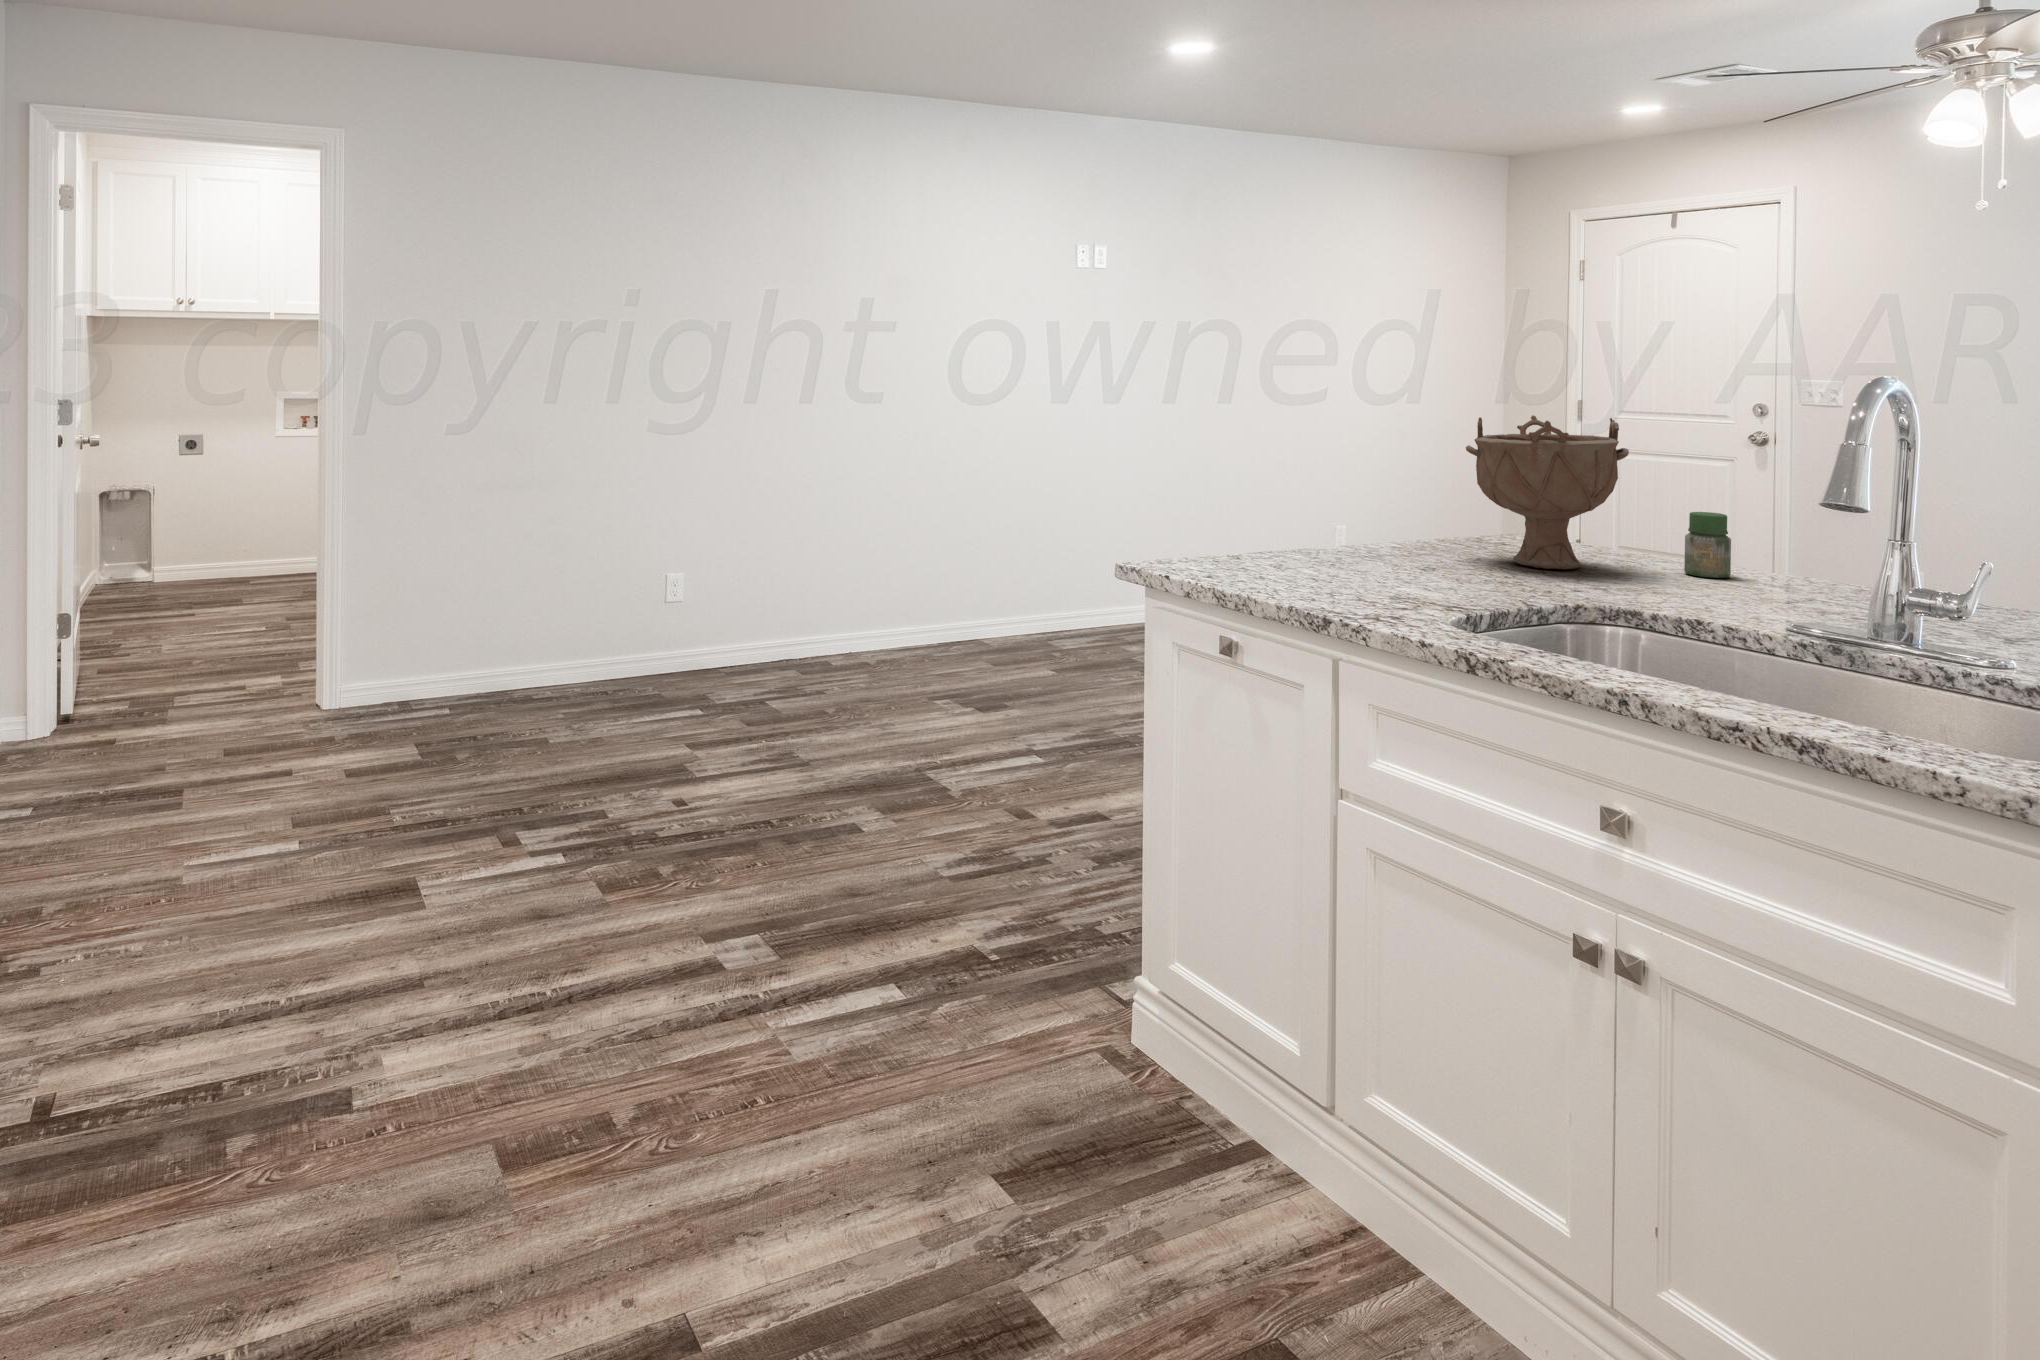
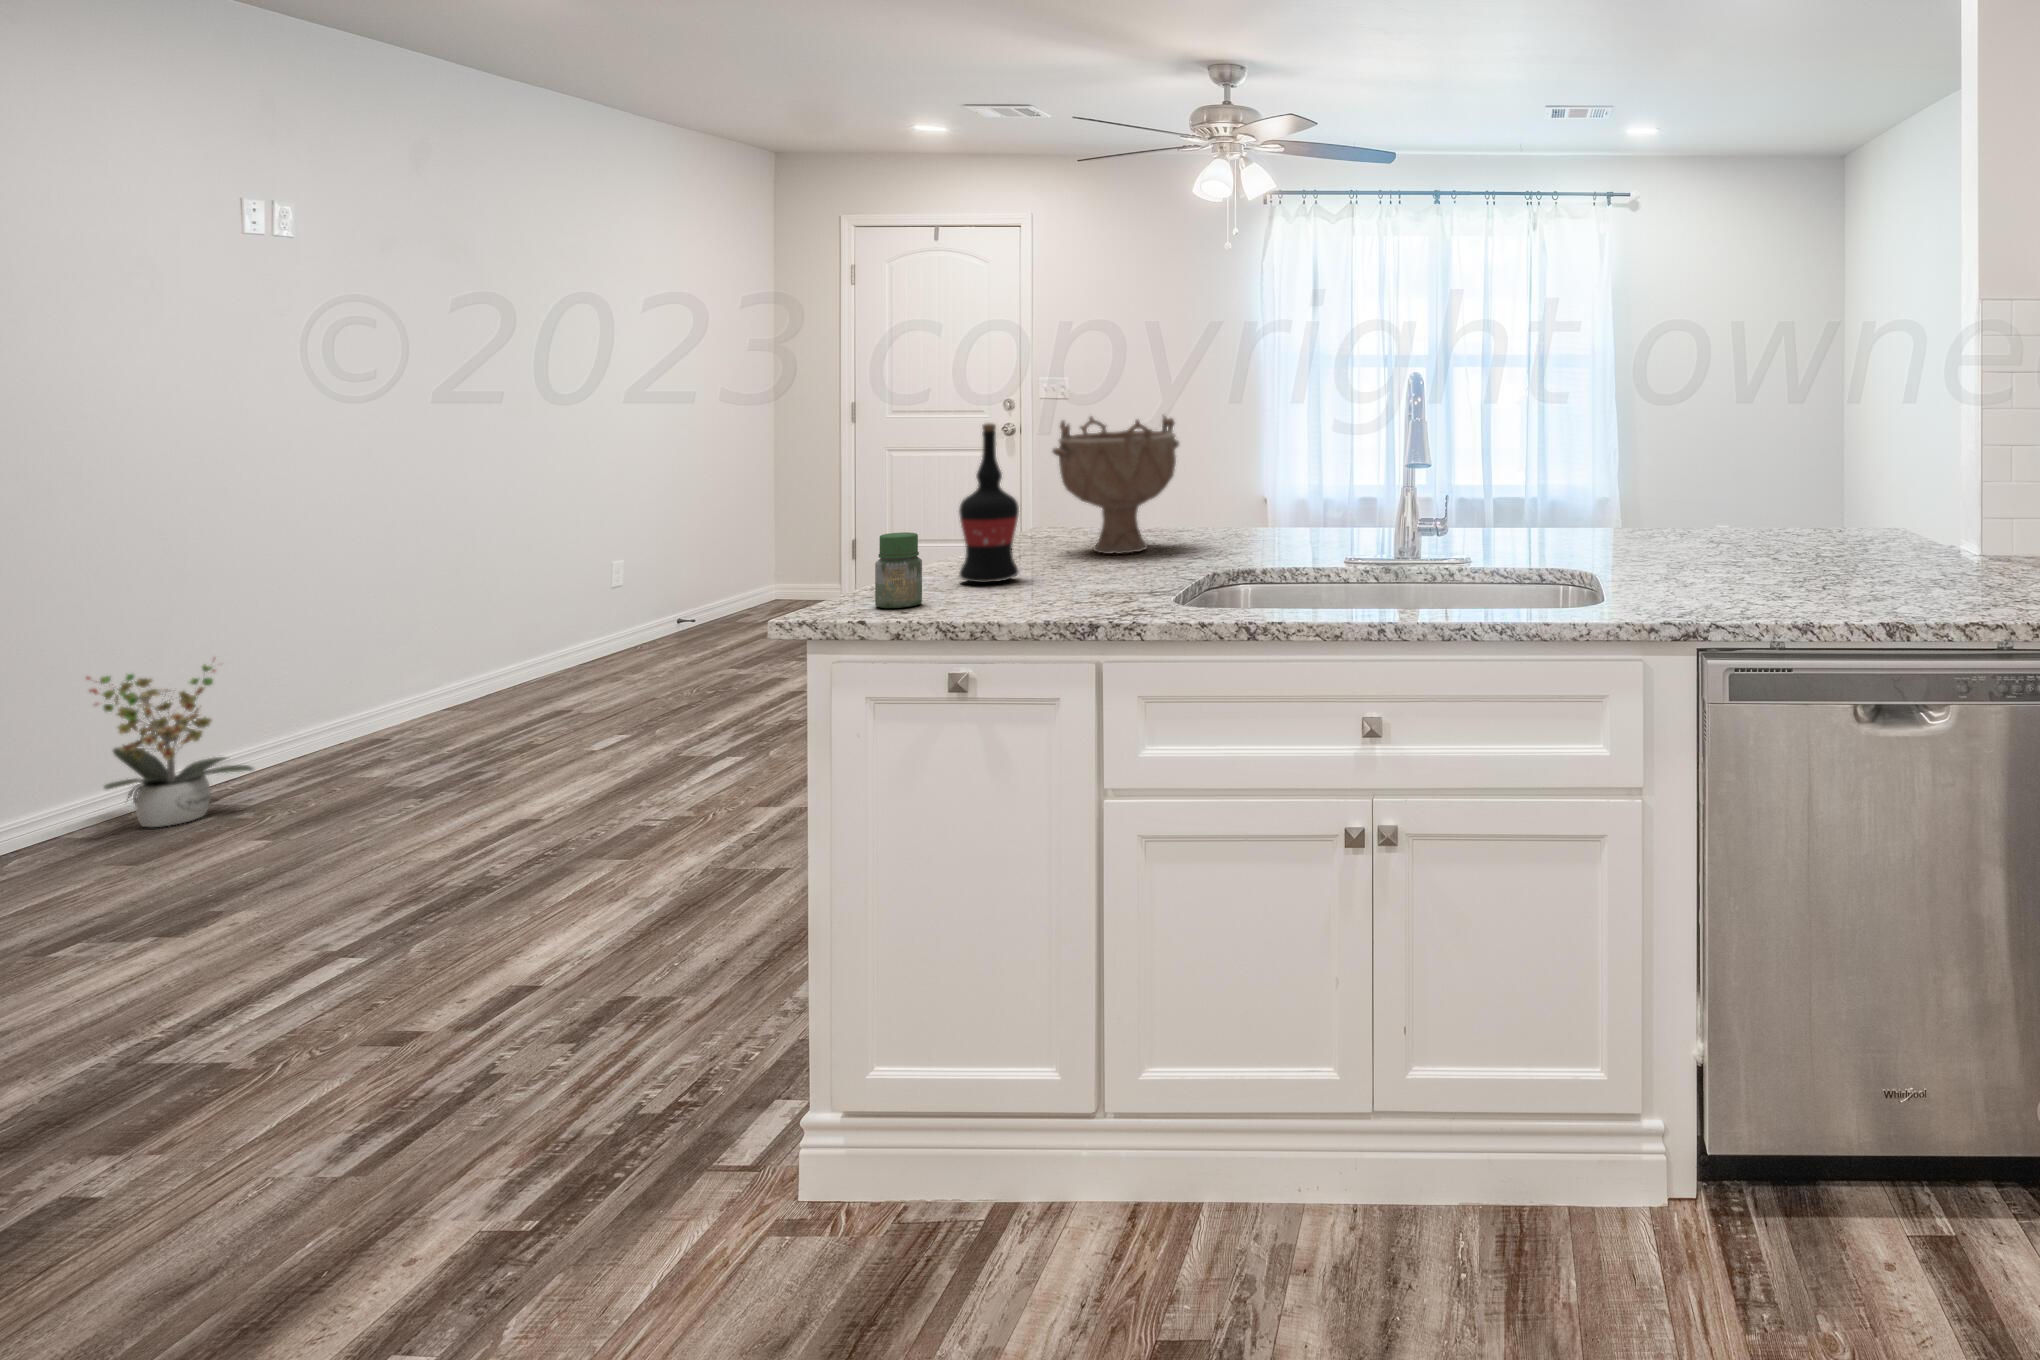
wine bottle: none [1318,414,1377,569] -> present [959,423,1019,583]
jar: present [1684,512,1731,578] -> present [875,532,922,608]
potted plant: none [990,544,1065,648] -> present [86,661,253,827]

